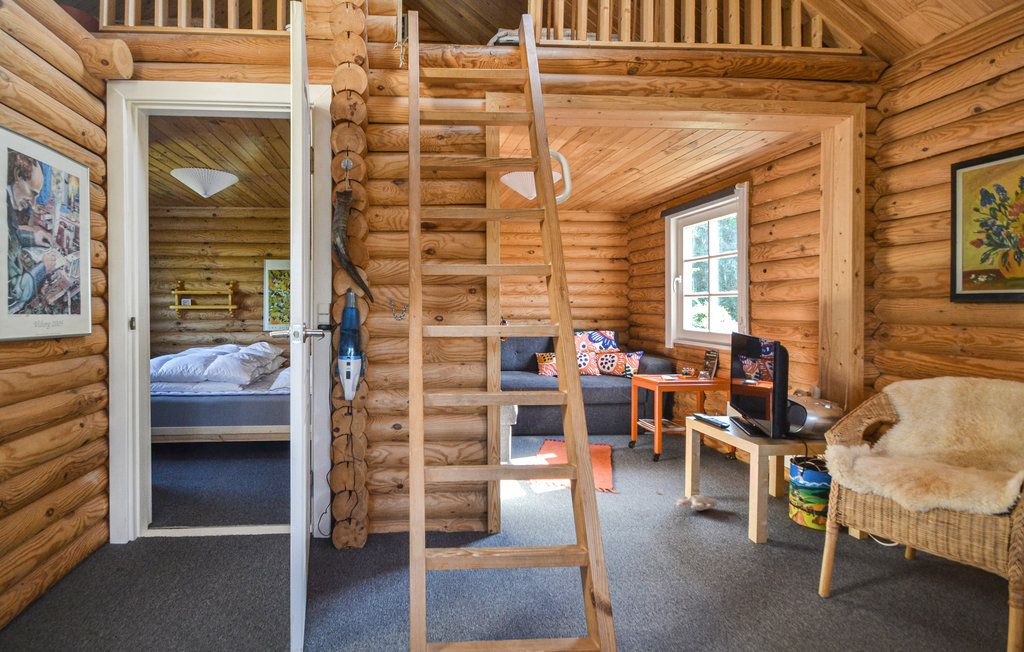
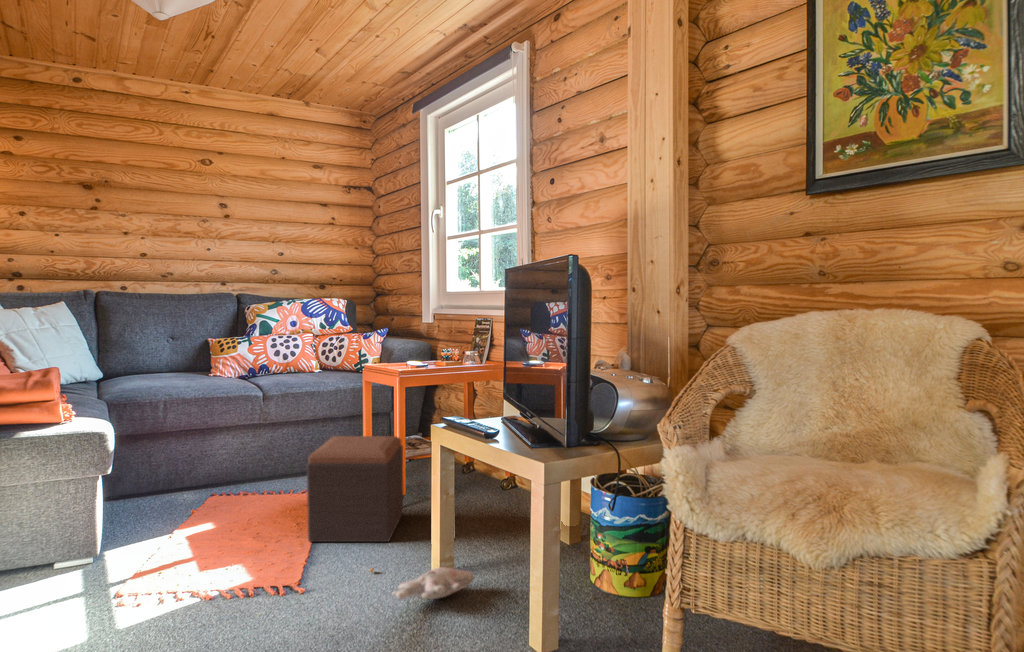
footstool: none [616,418,665,480] -> present [307,436,403,542]

